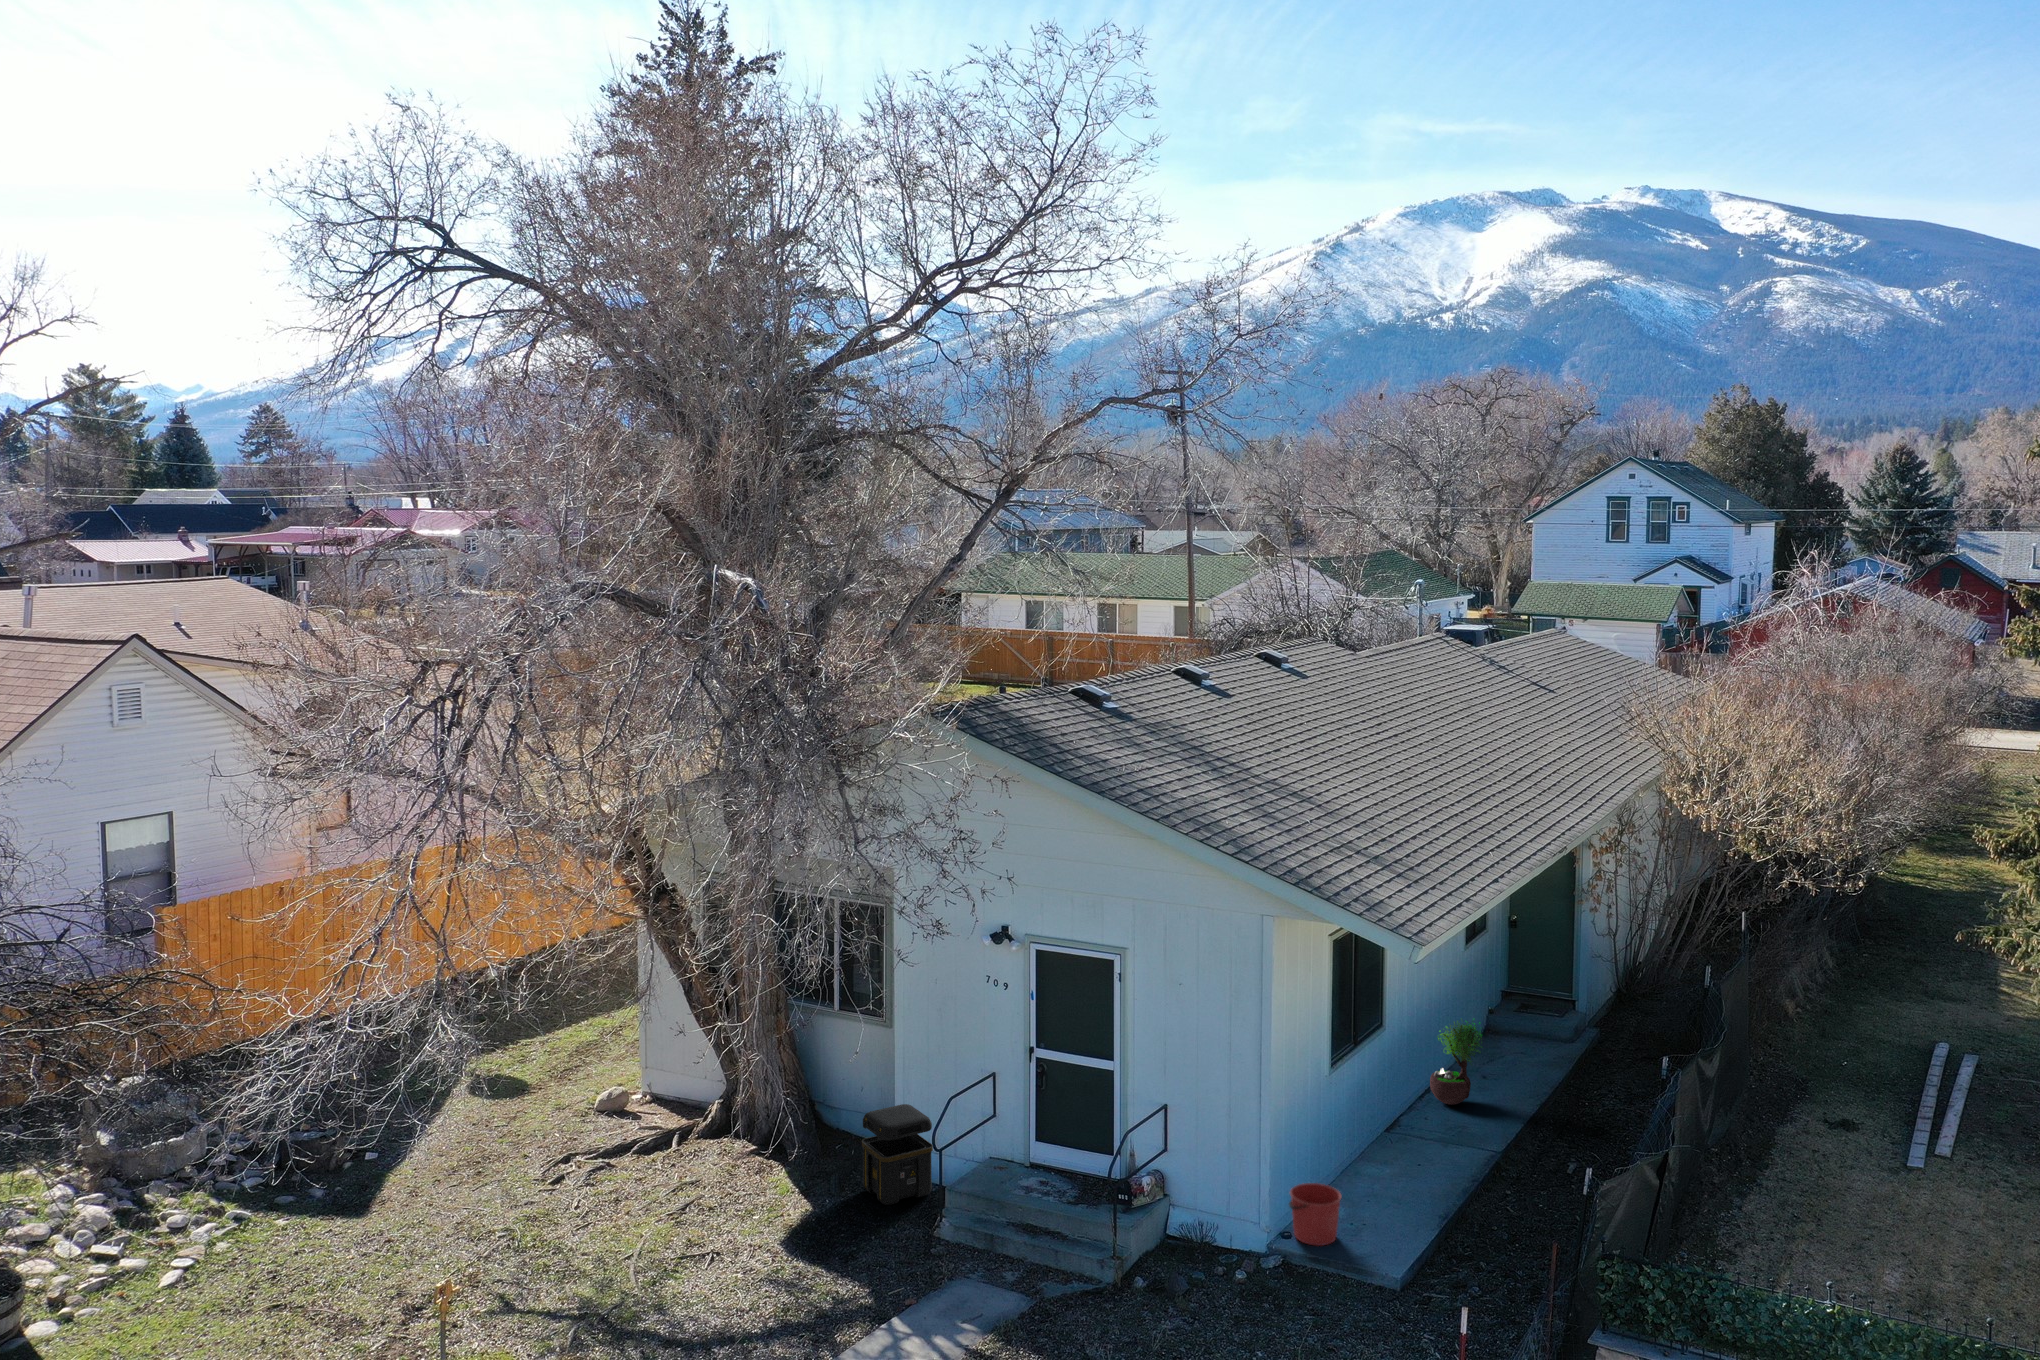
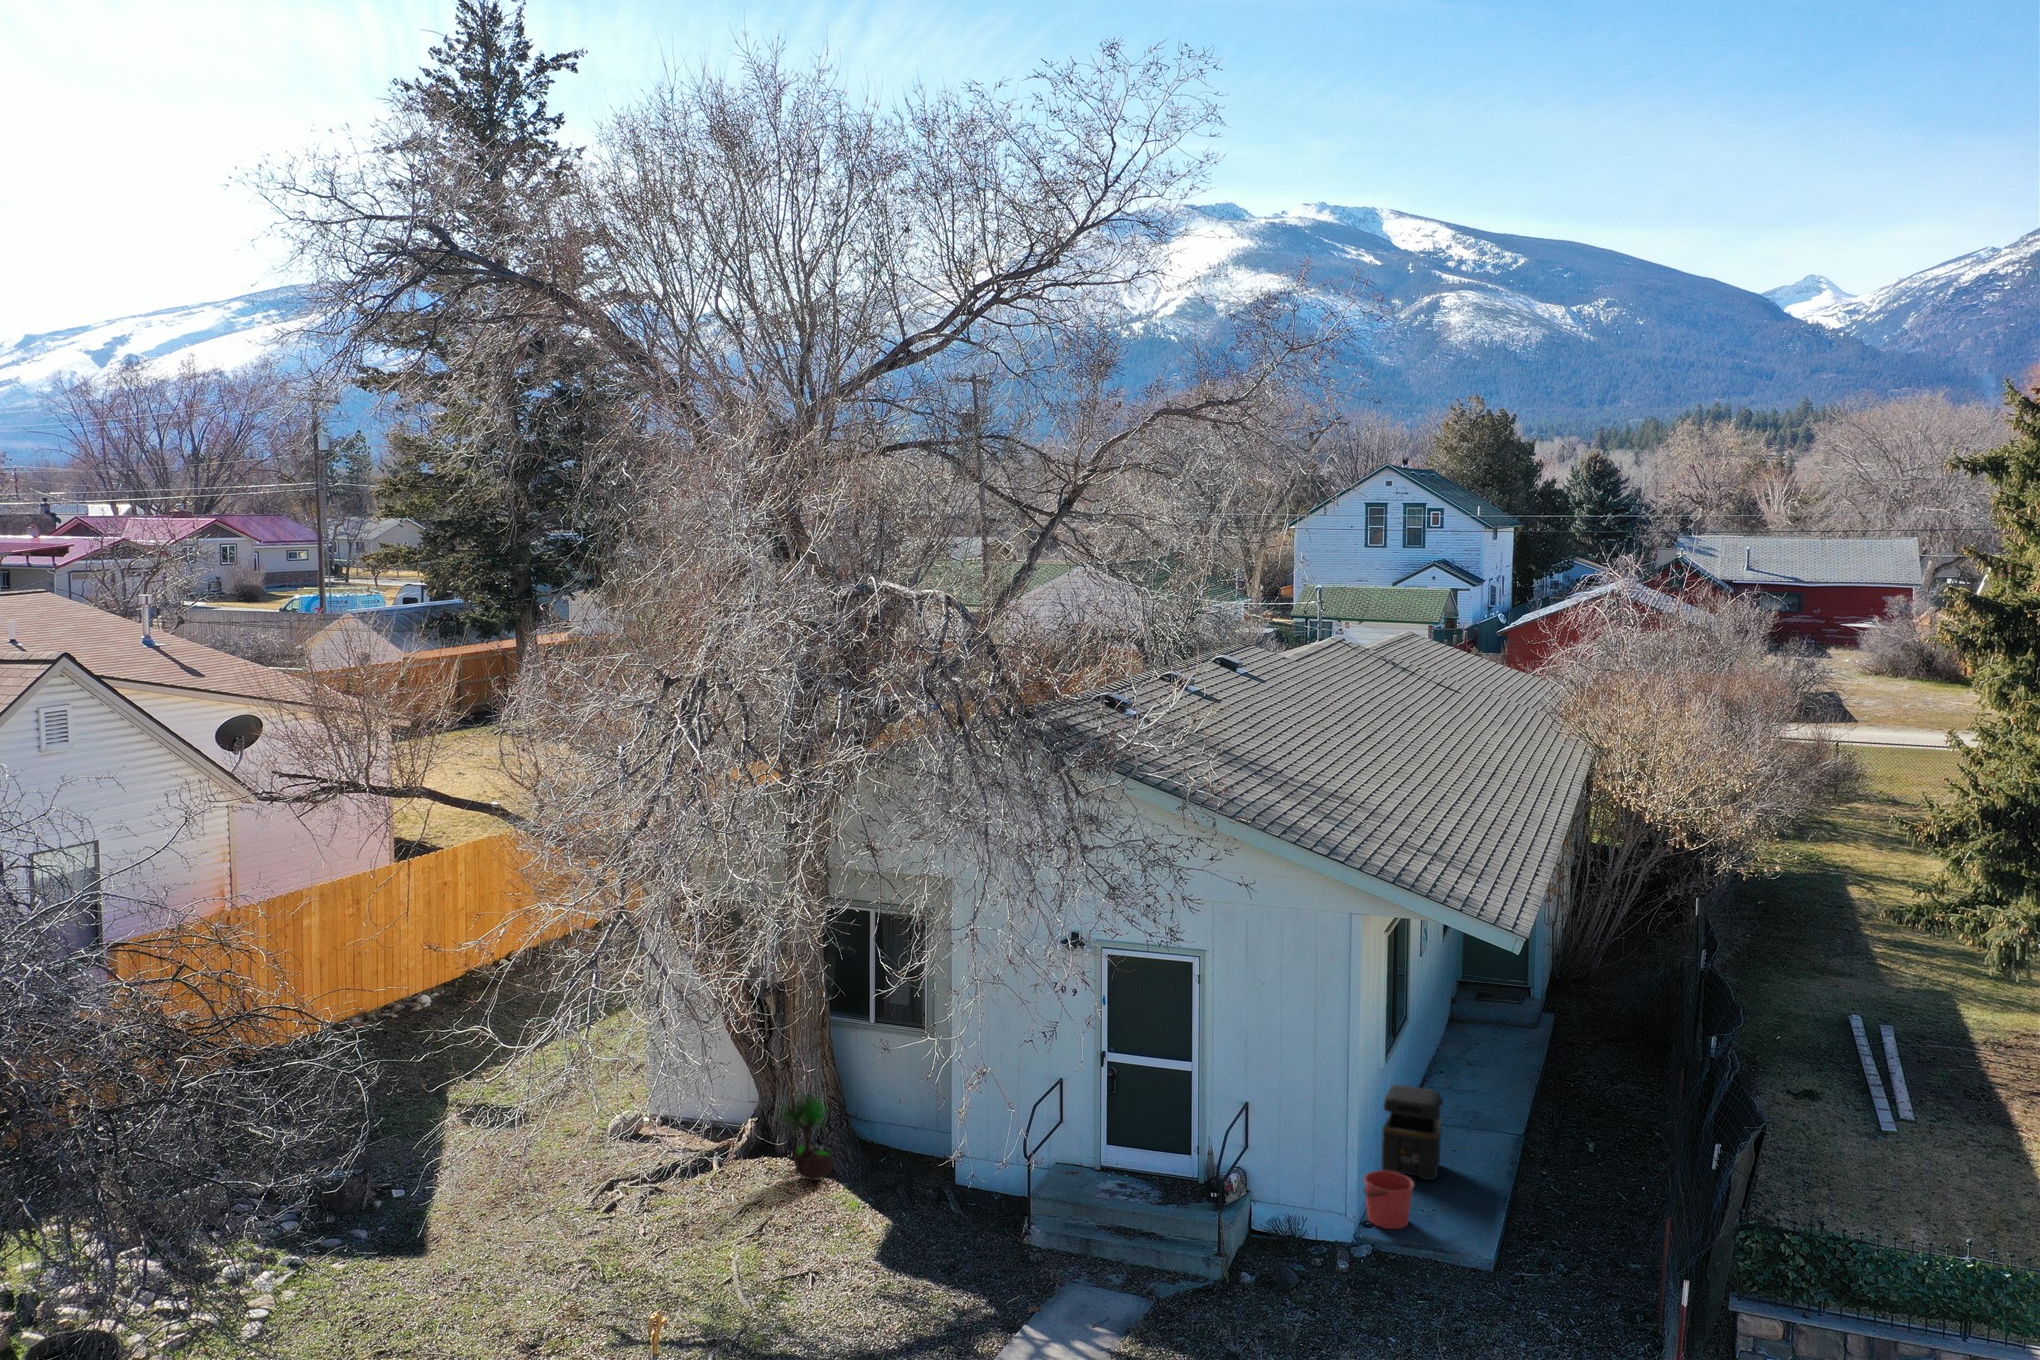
potted tree: present [1430,1021,1483,1105] -> present [778,1092,833,1181]
toolbox: present [862,1104,933,1205] -> present [1381,1085,1443,1180]

